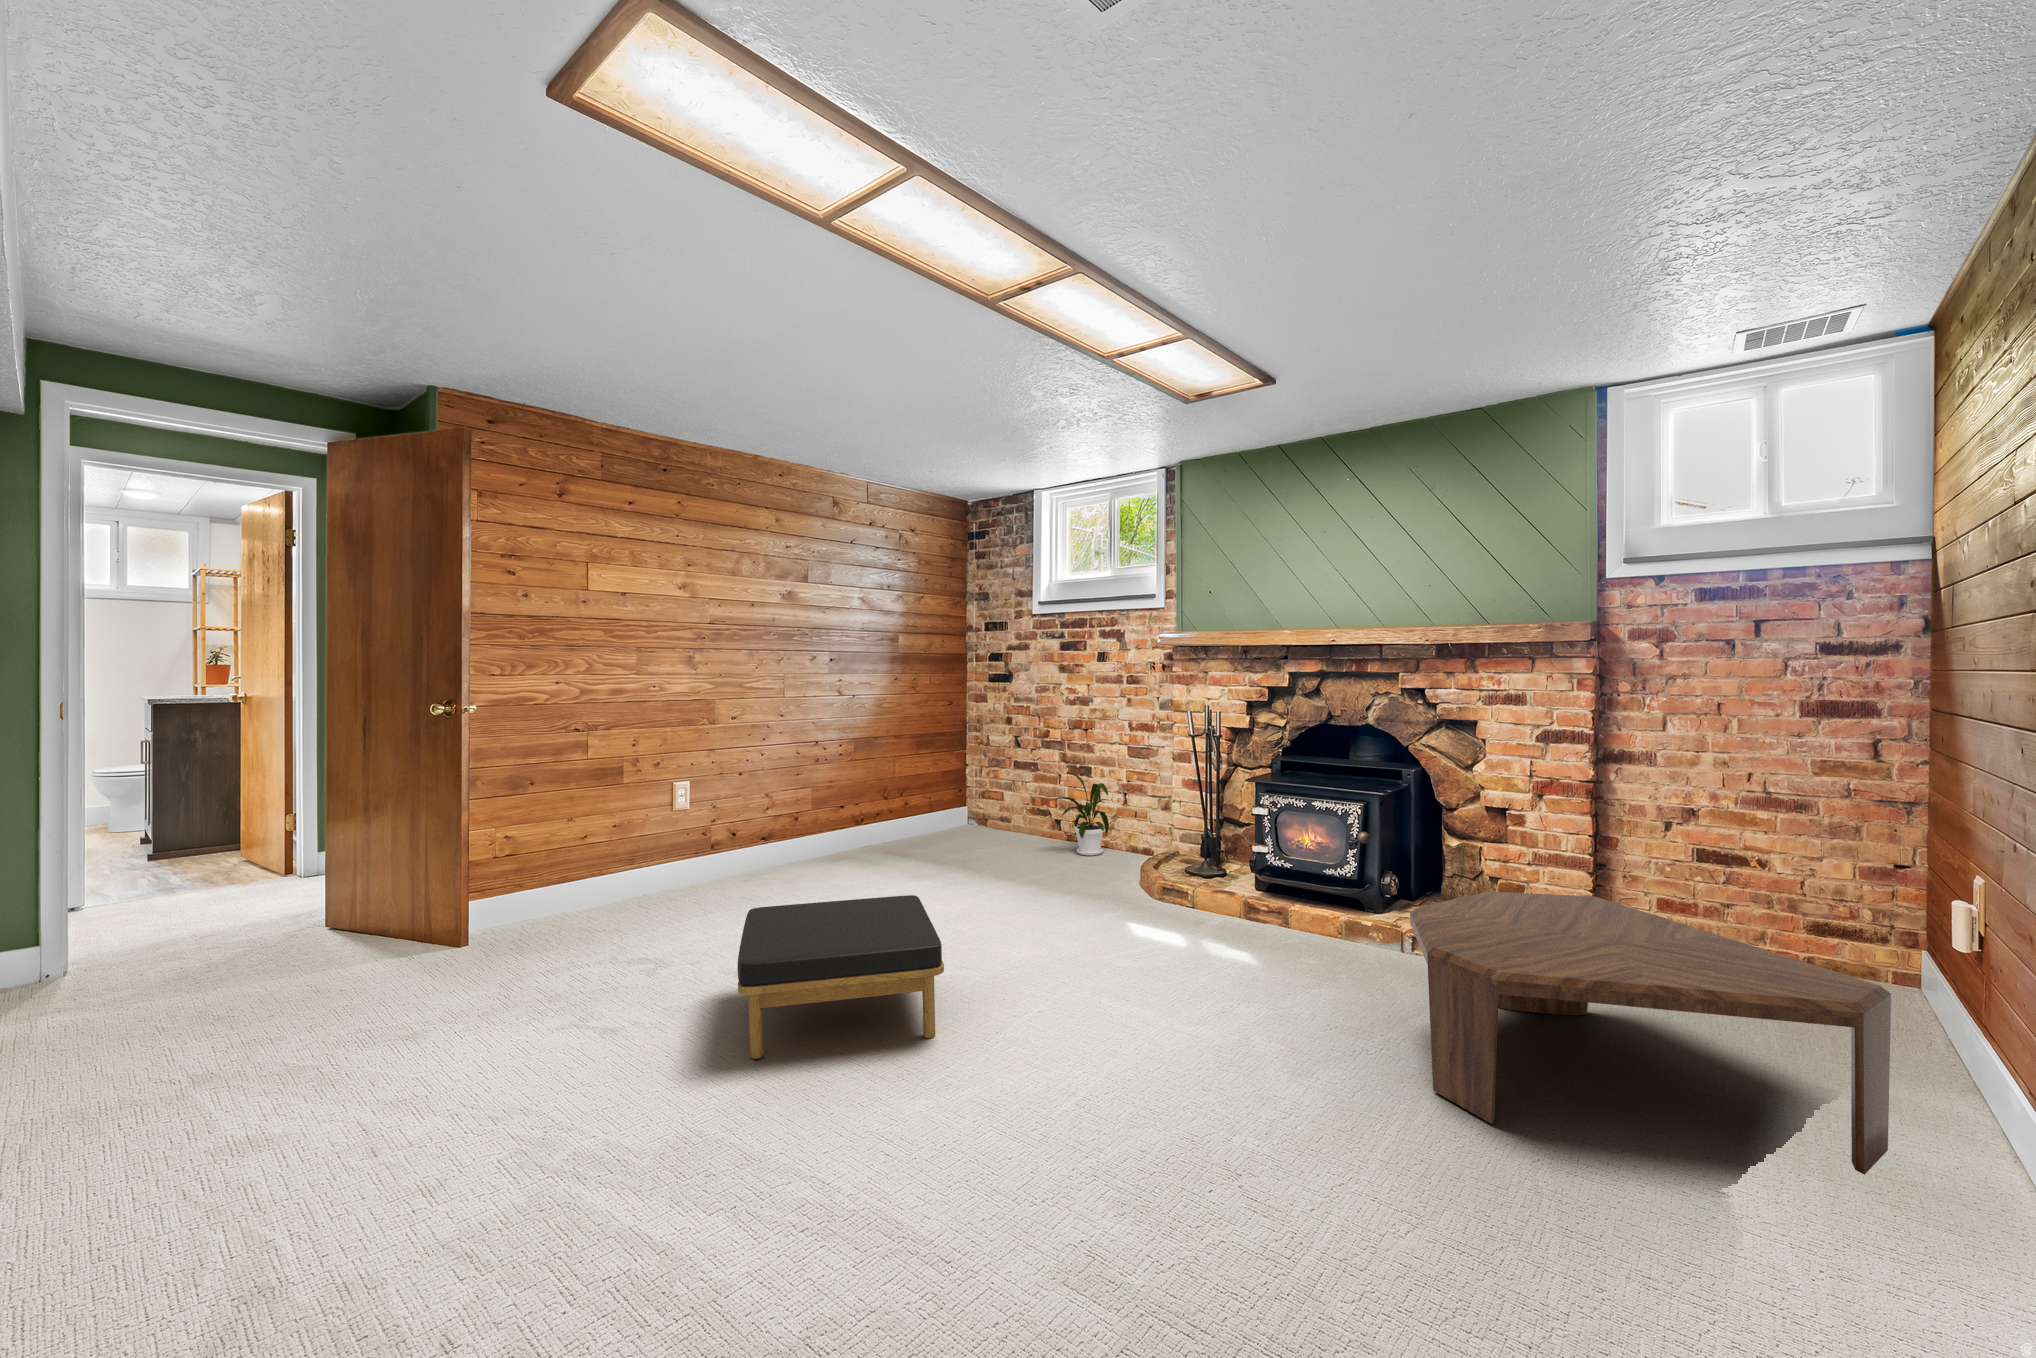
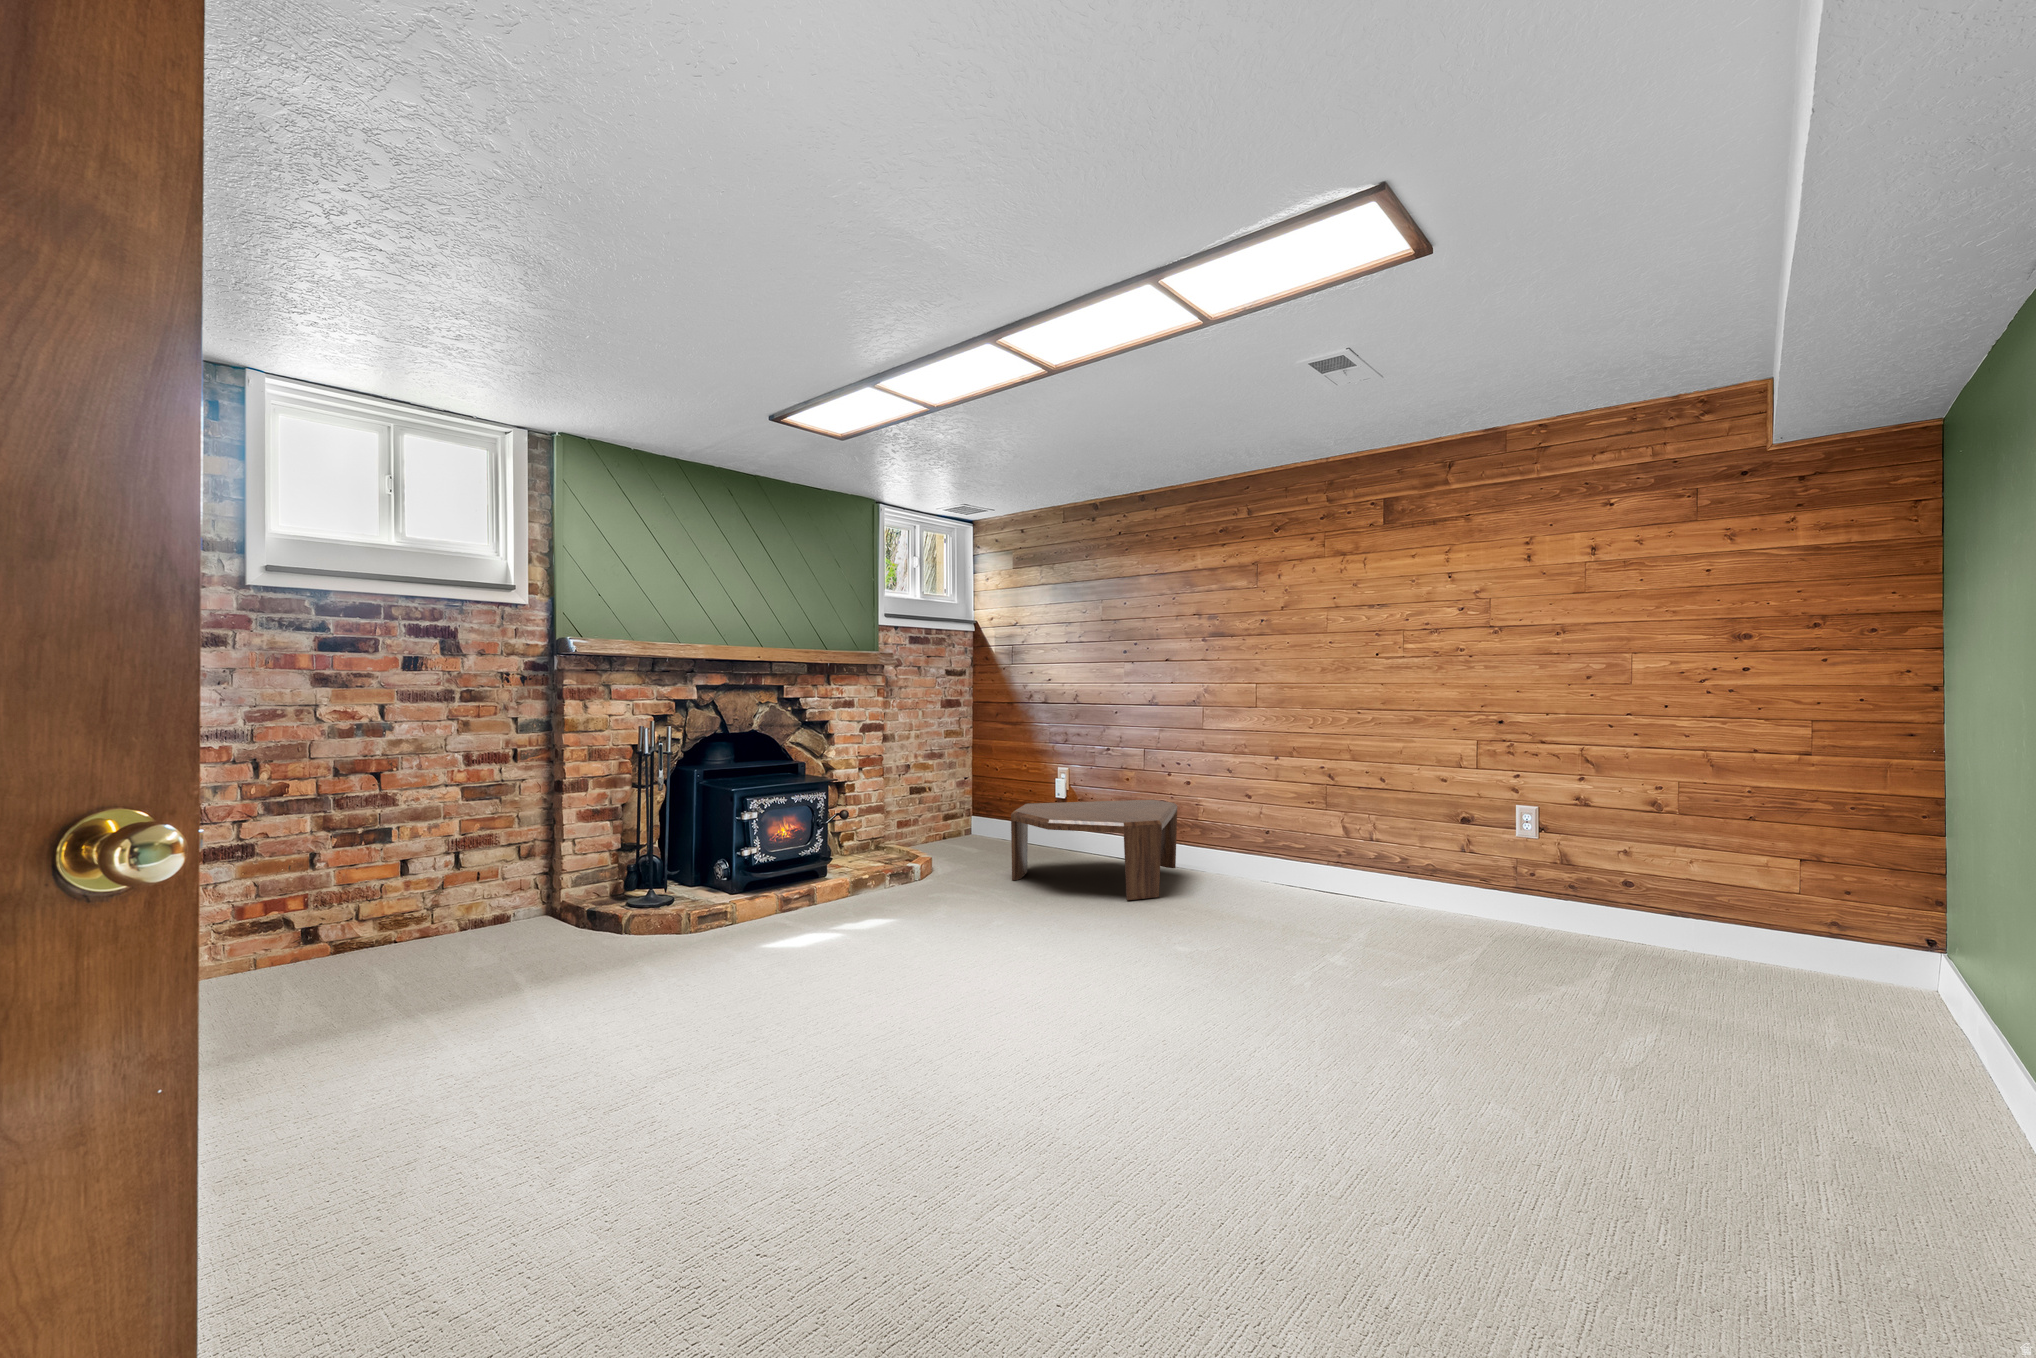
house plant: present [1047,772,1109,856] -> none [381,836,500,951]
ottoman: present [738,895,944,1059] -> none [901,912,1150,1095]

